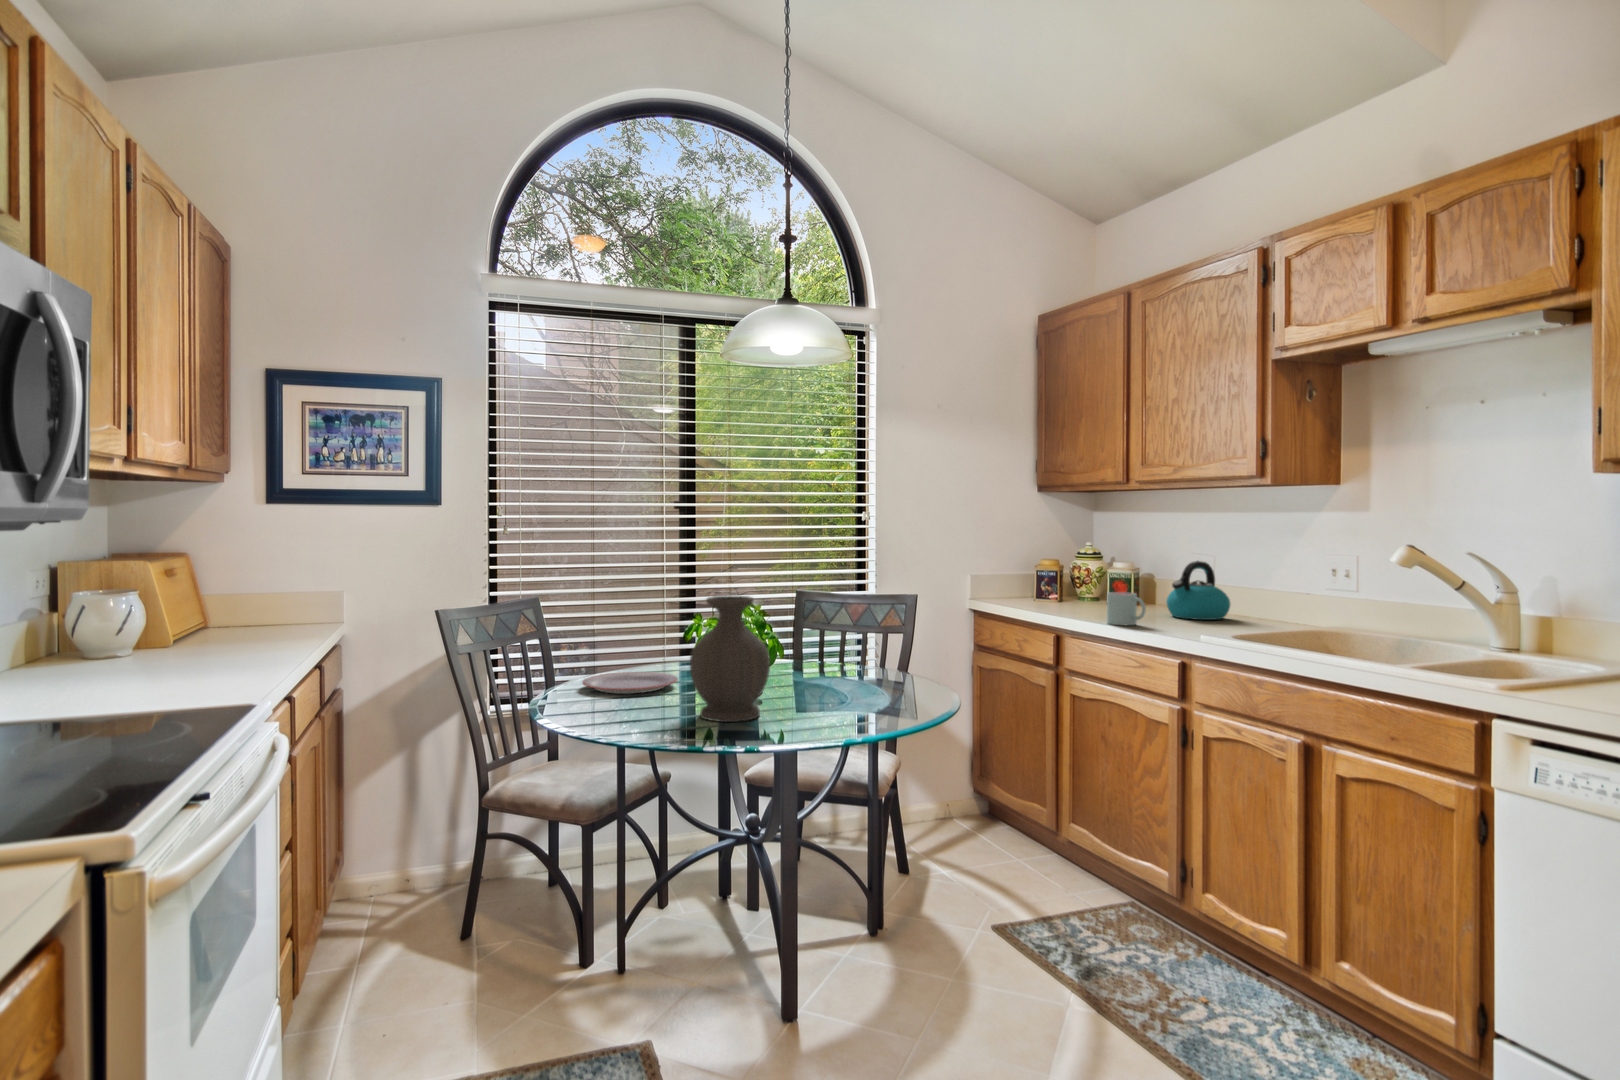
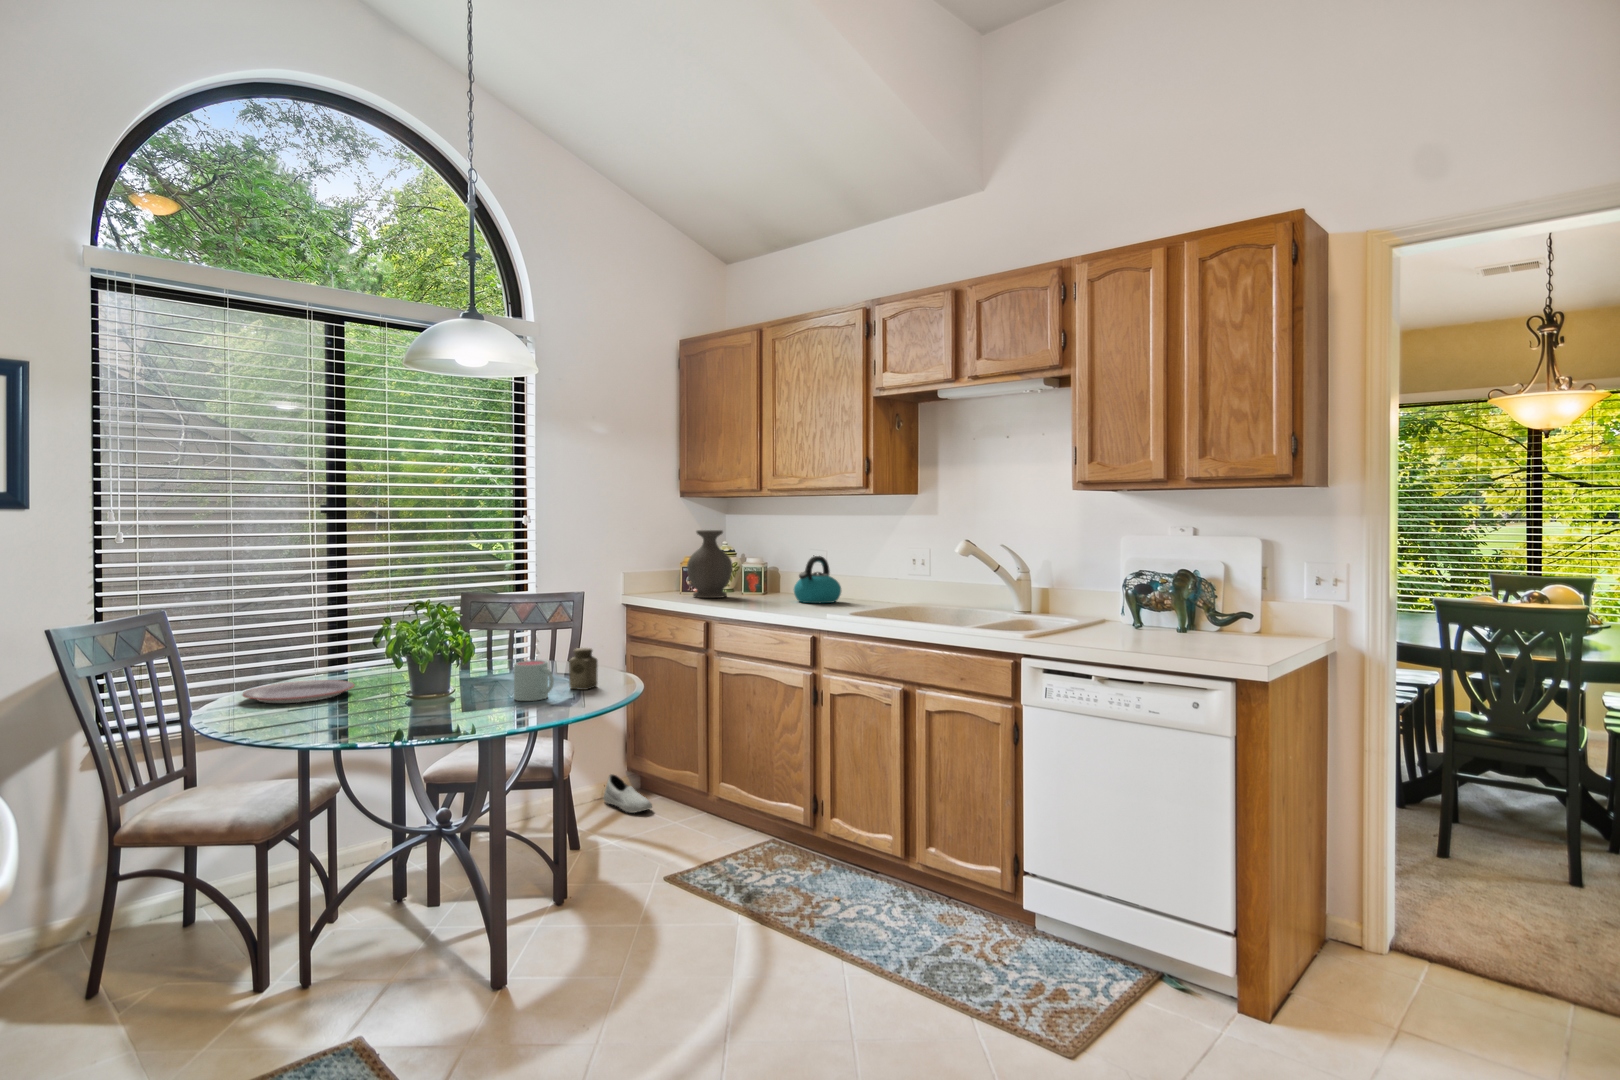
mug: present [1107,592,1146,625] -> present [514,660,554,701]
vase: present [690,596,770,722] -> present [687,530,733,598]
salt shaker: none [877,658,909,706] -> present [569,648,598,690]
shoe: none [942,794,993,841] -> present [604,774,652,813]

